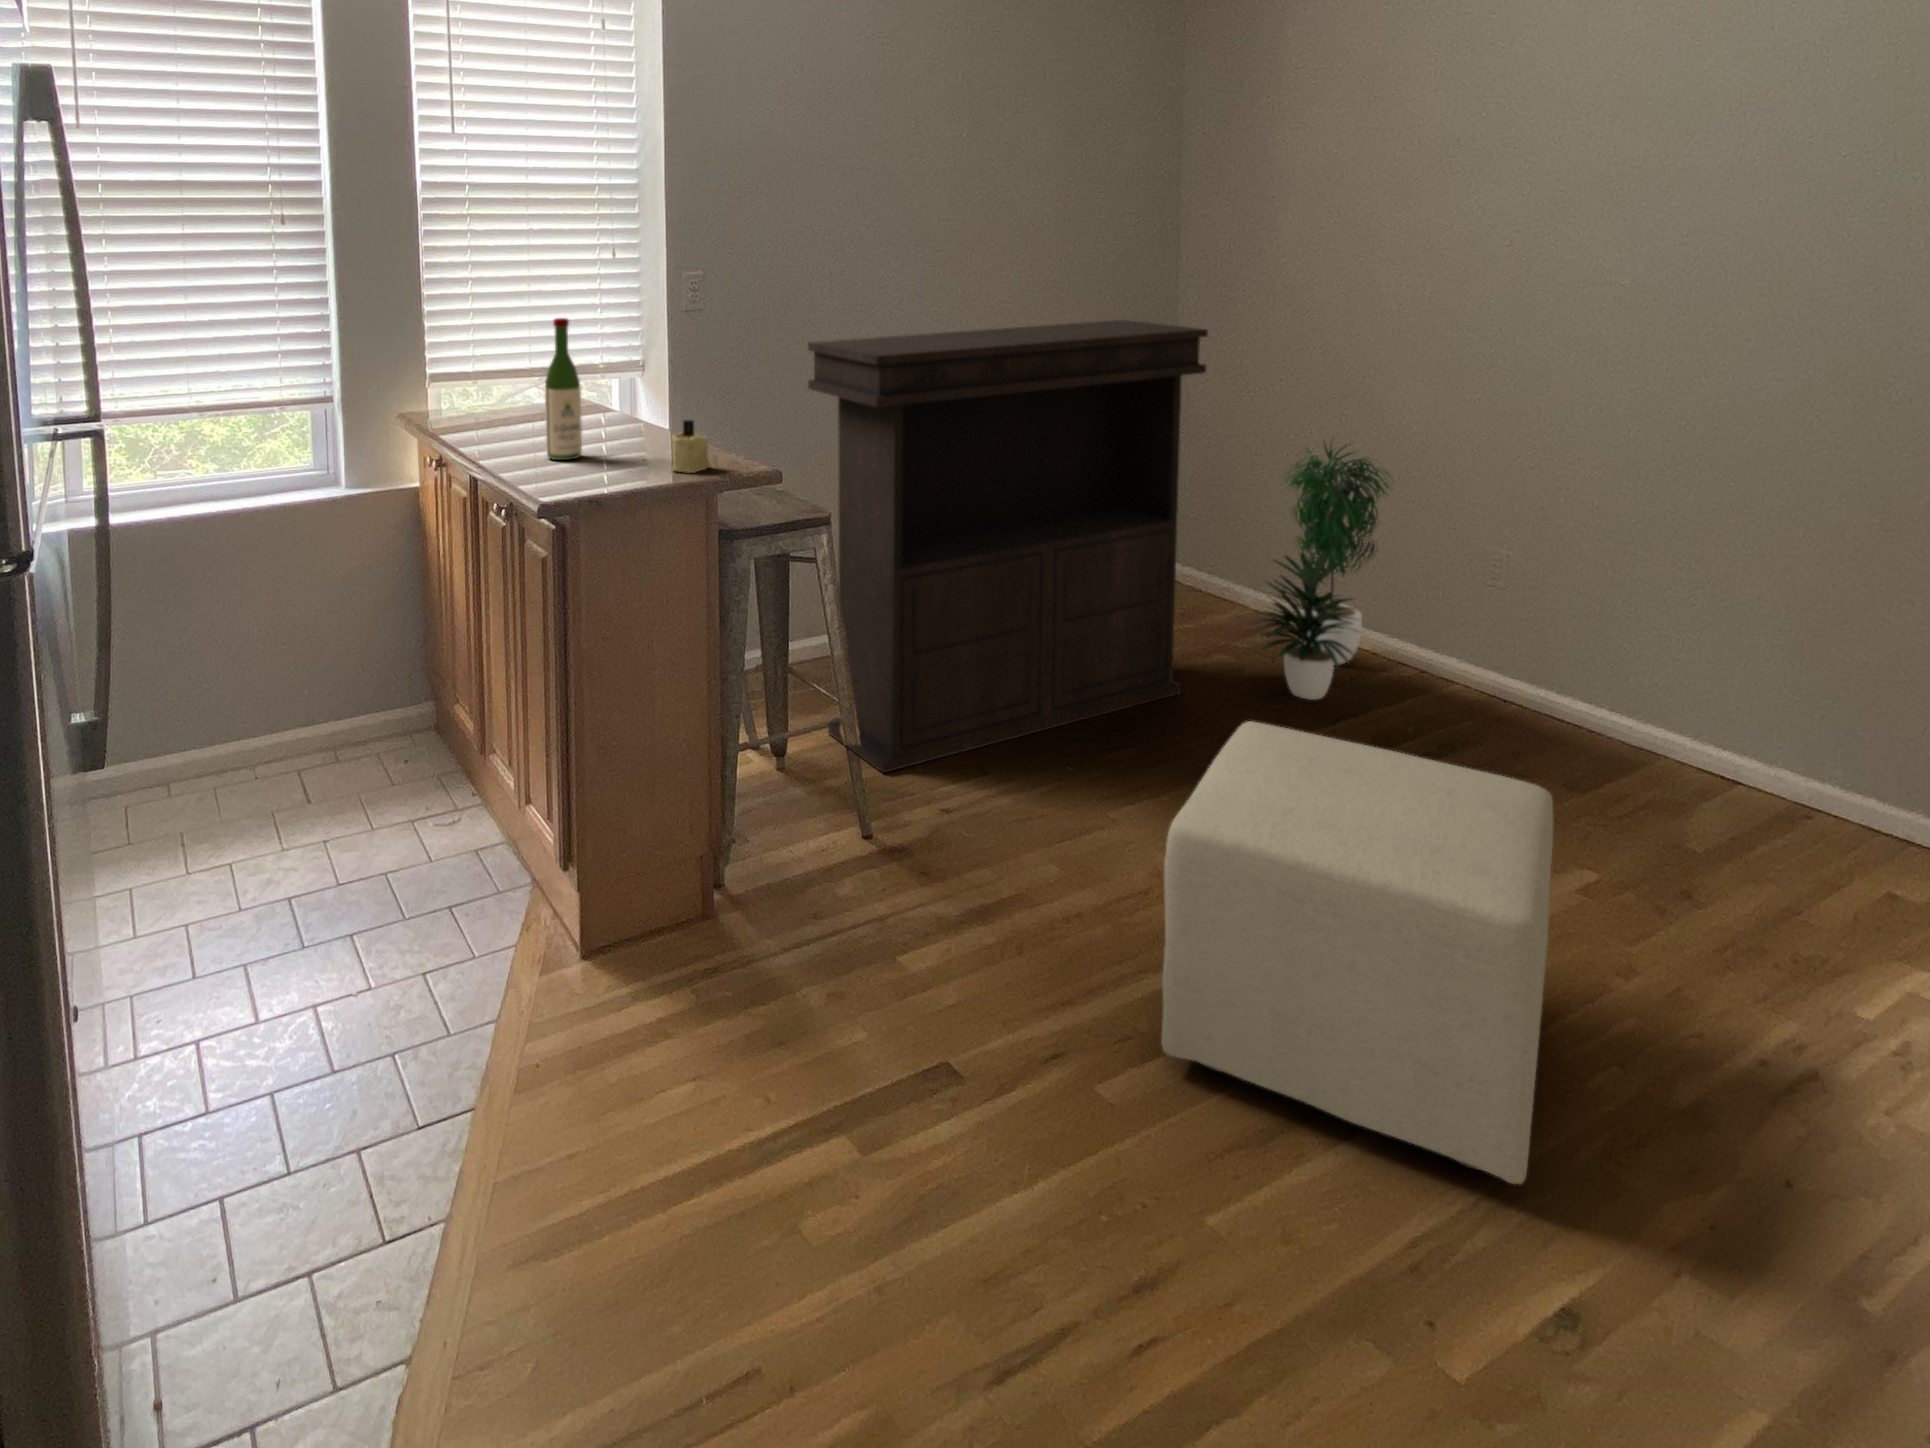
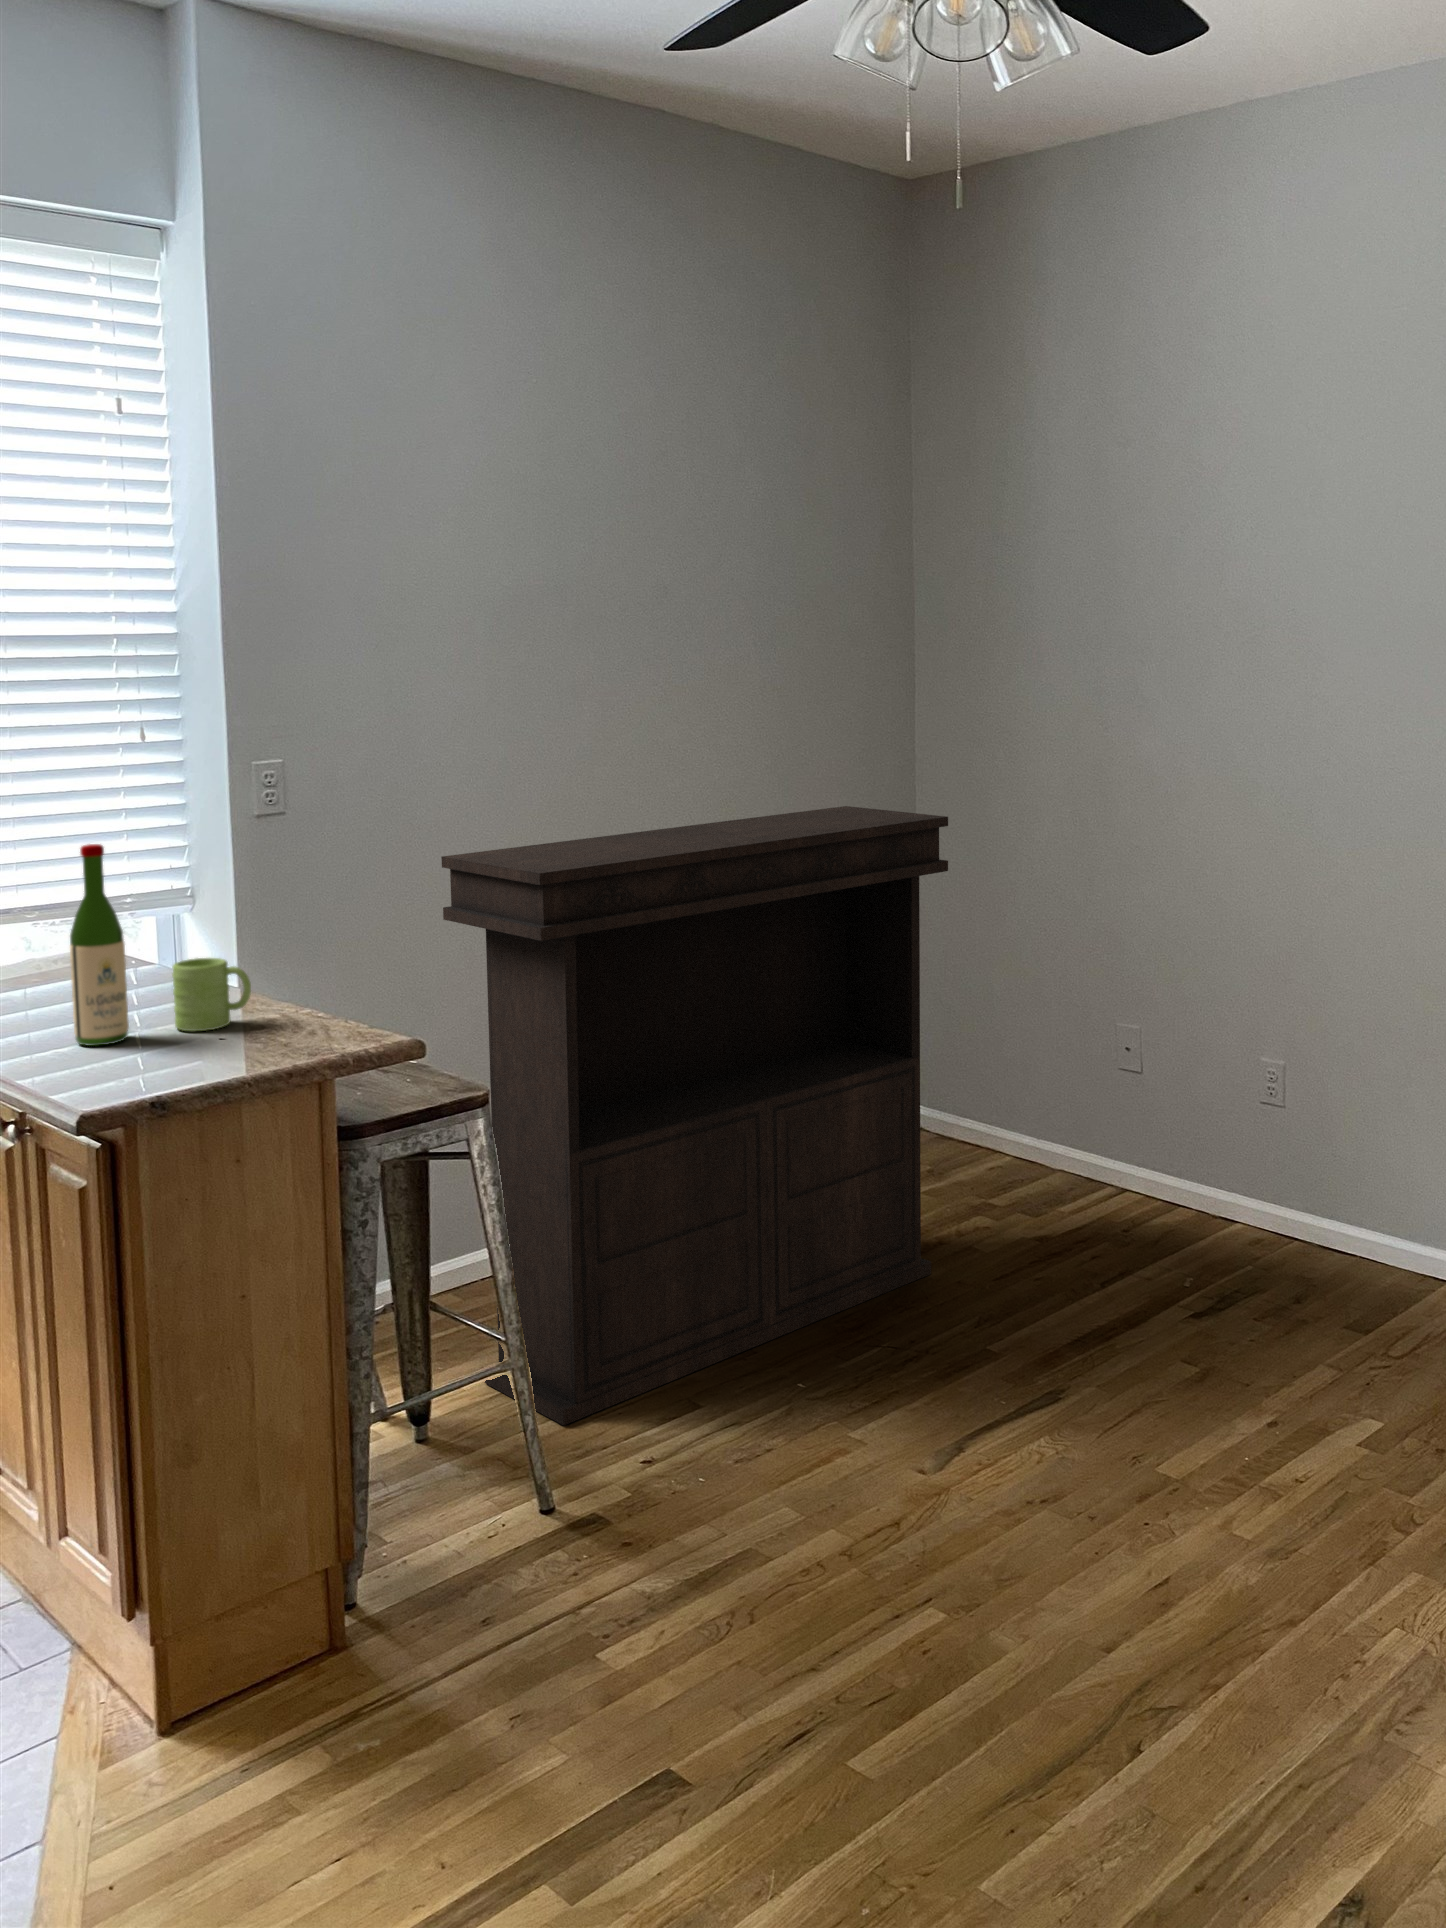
mug: none [612,403,665,455] -> present [172,958,251,1031]
candle: present [672,420,710,473] -> none [266,977,323,1051]
potted plant: present [1247,444,1391,700] -> none [1004,936,1164,1263]
ottoman: present [1162,721,1553,1184] -> none [923,1298,1330,1775]

